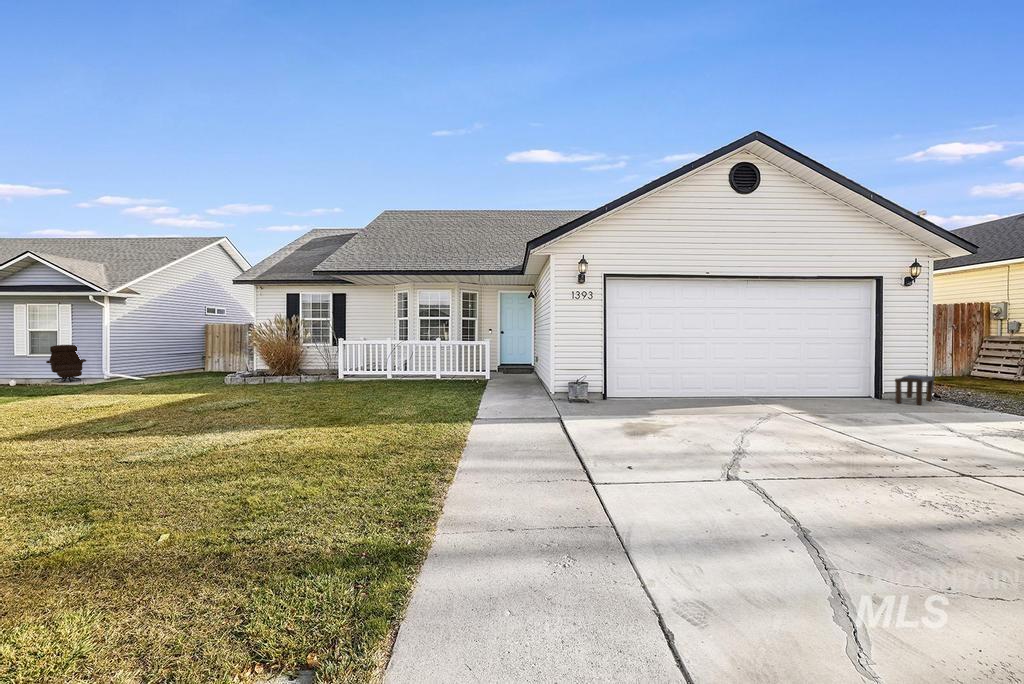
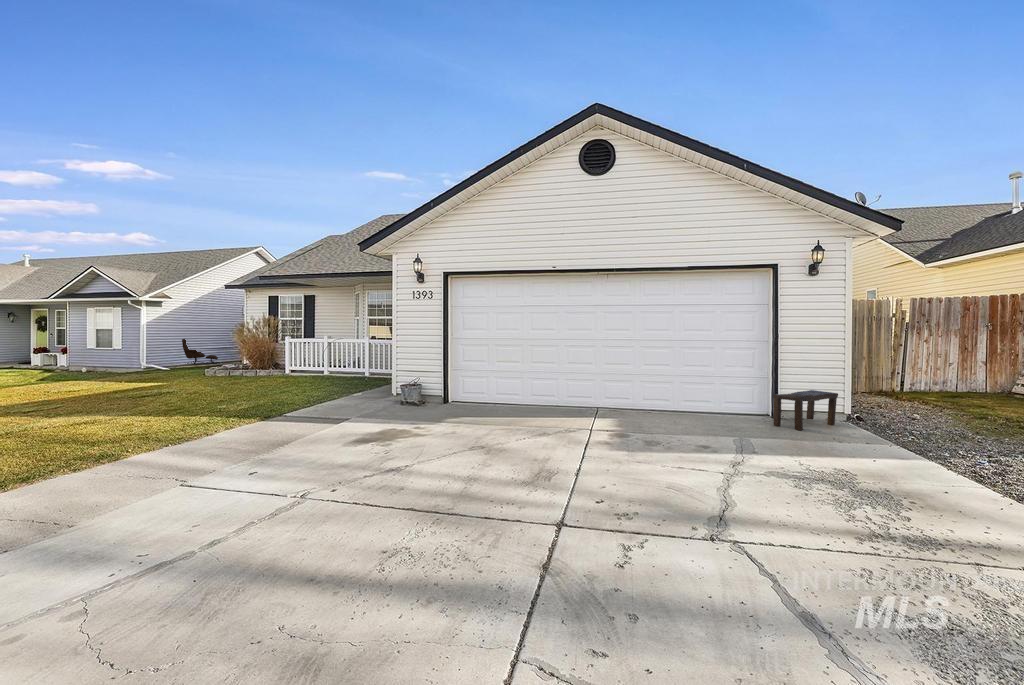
lounge chair: present [46,345,86,383] -> present [182,339,218,364]

